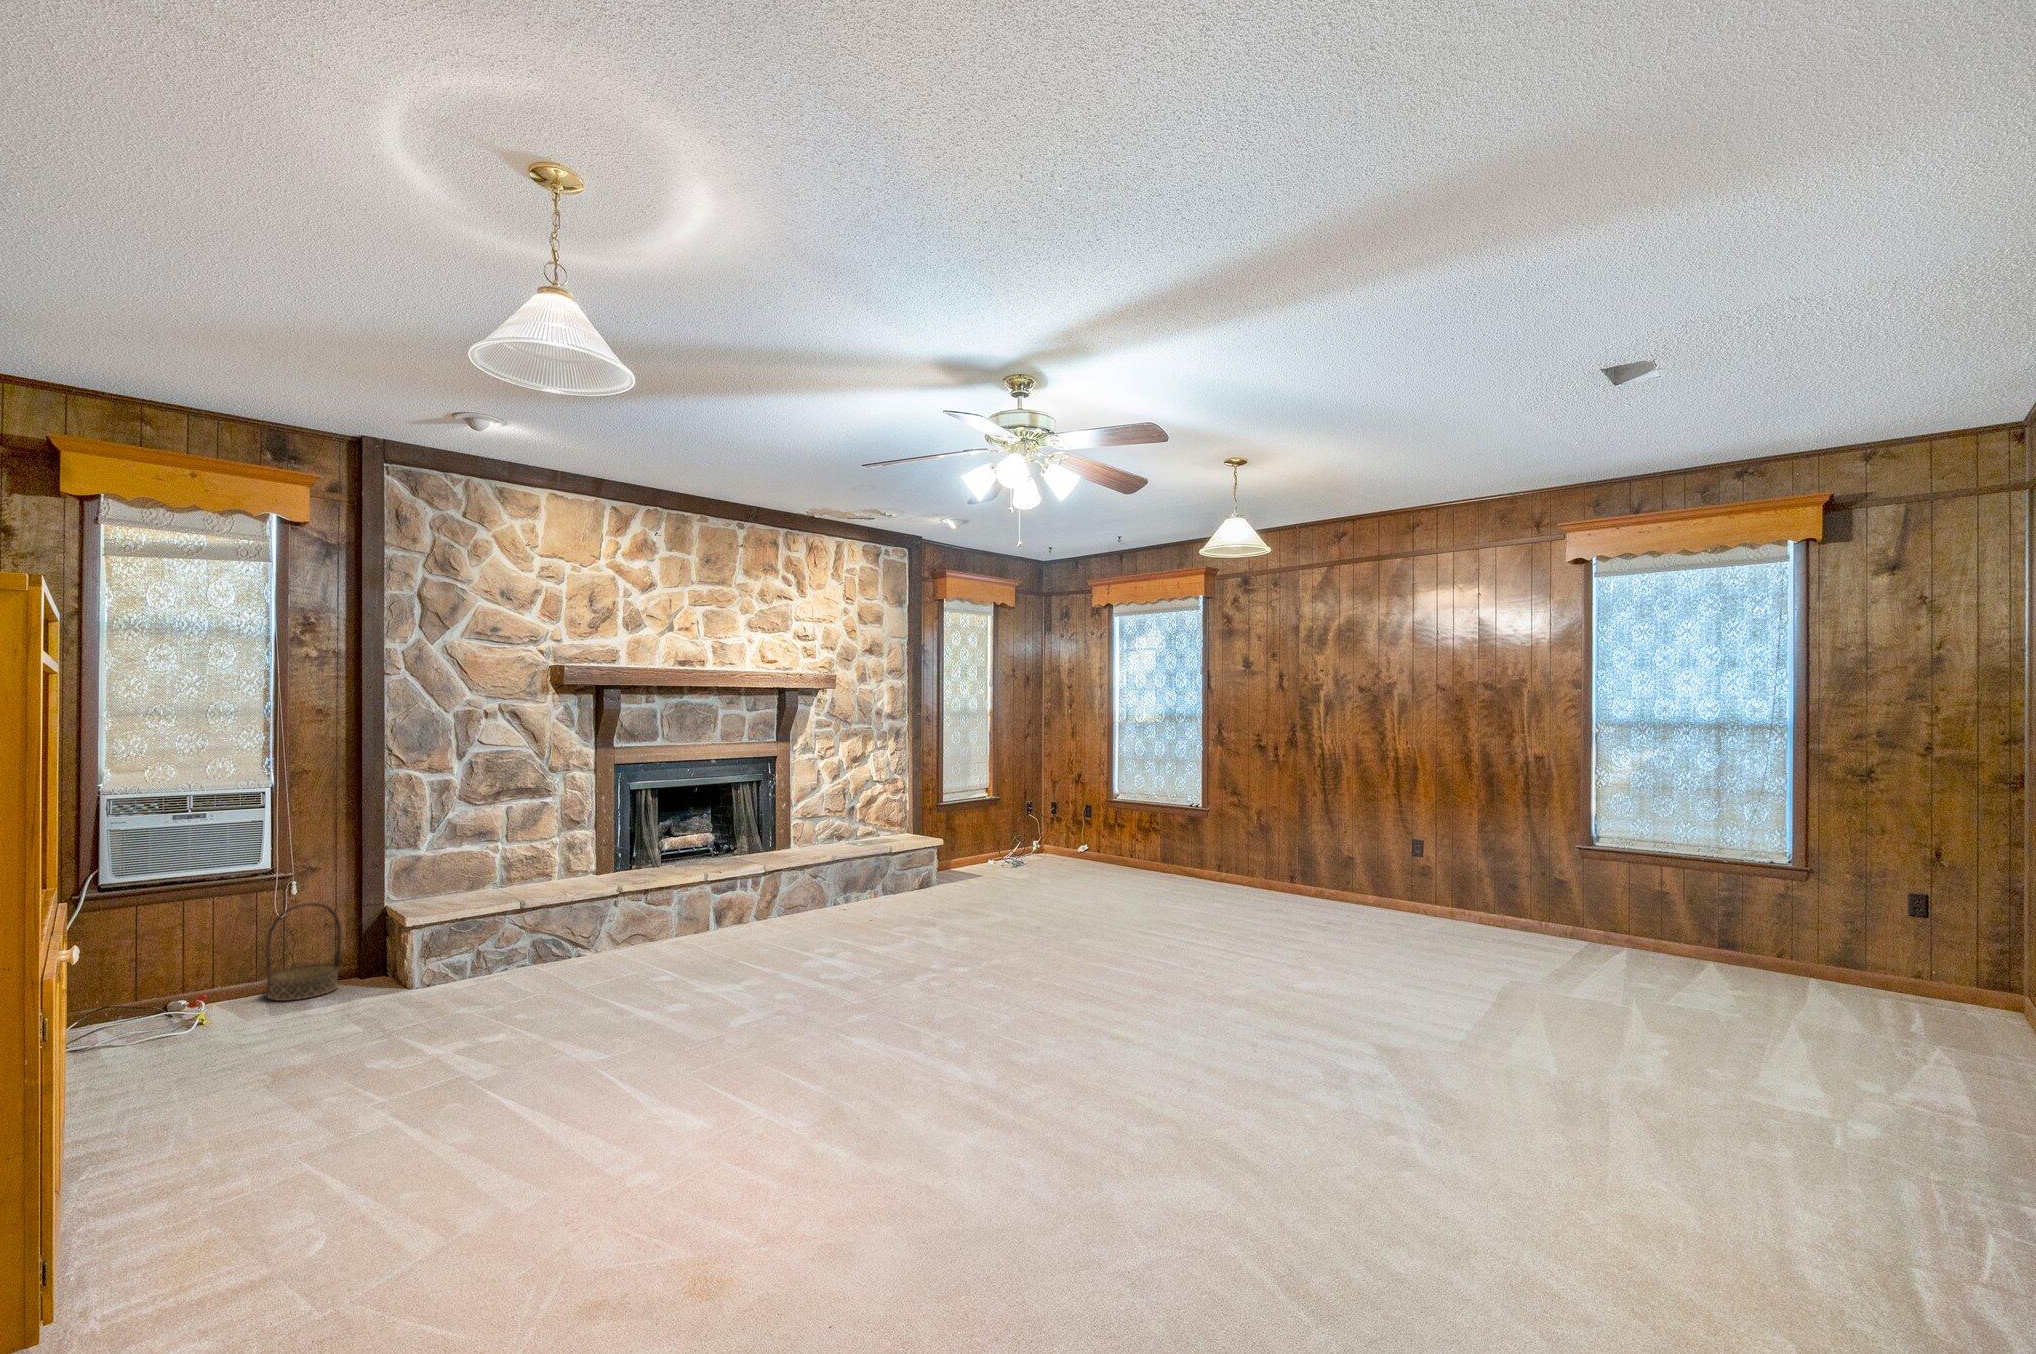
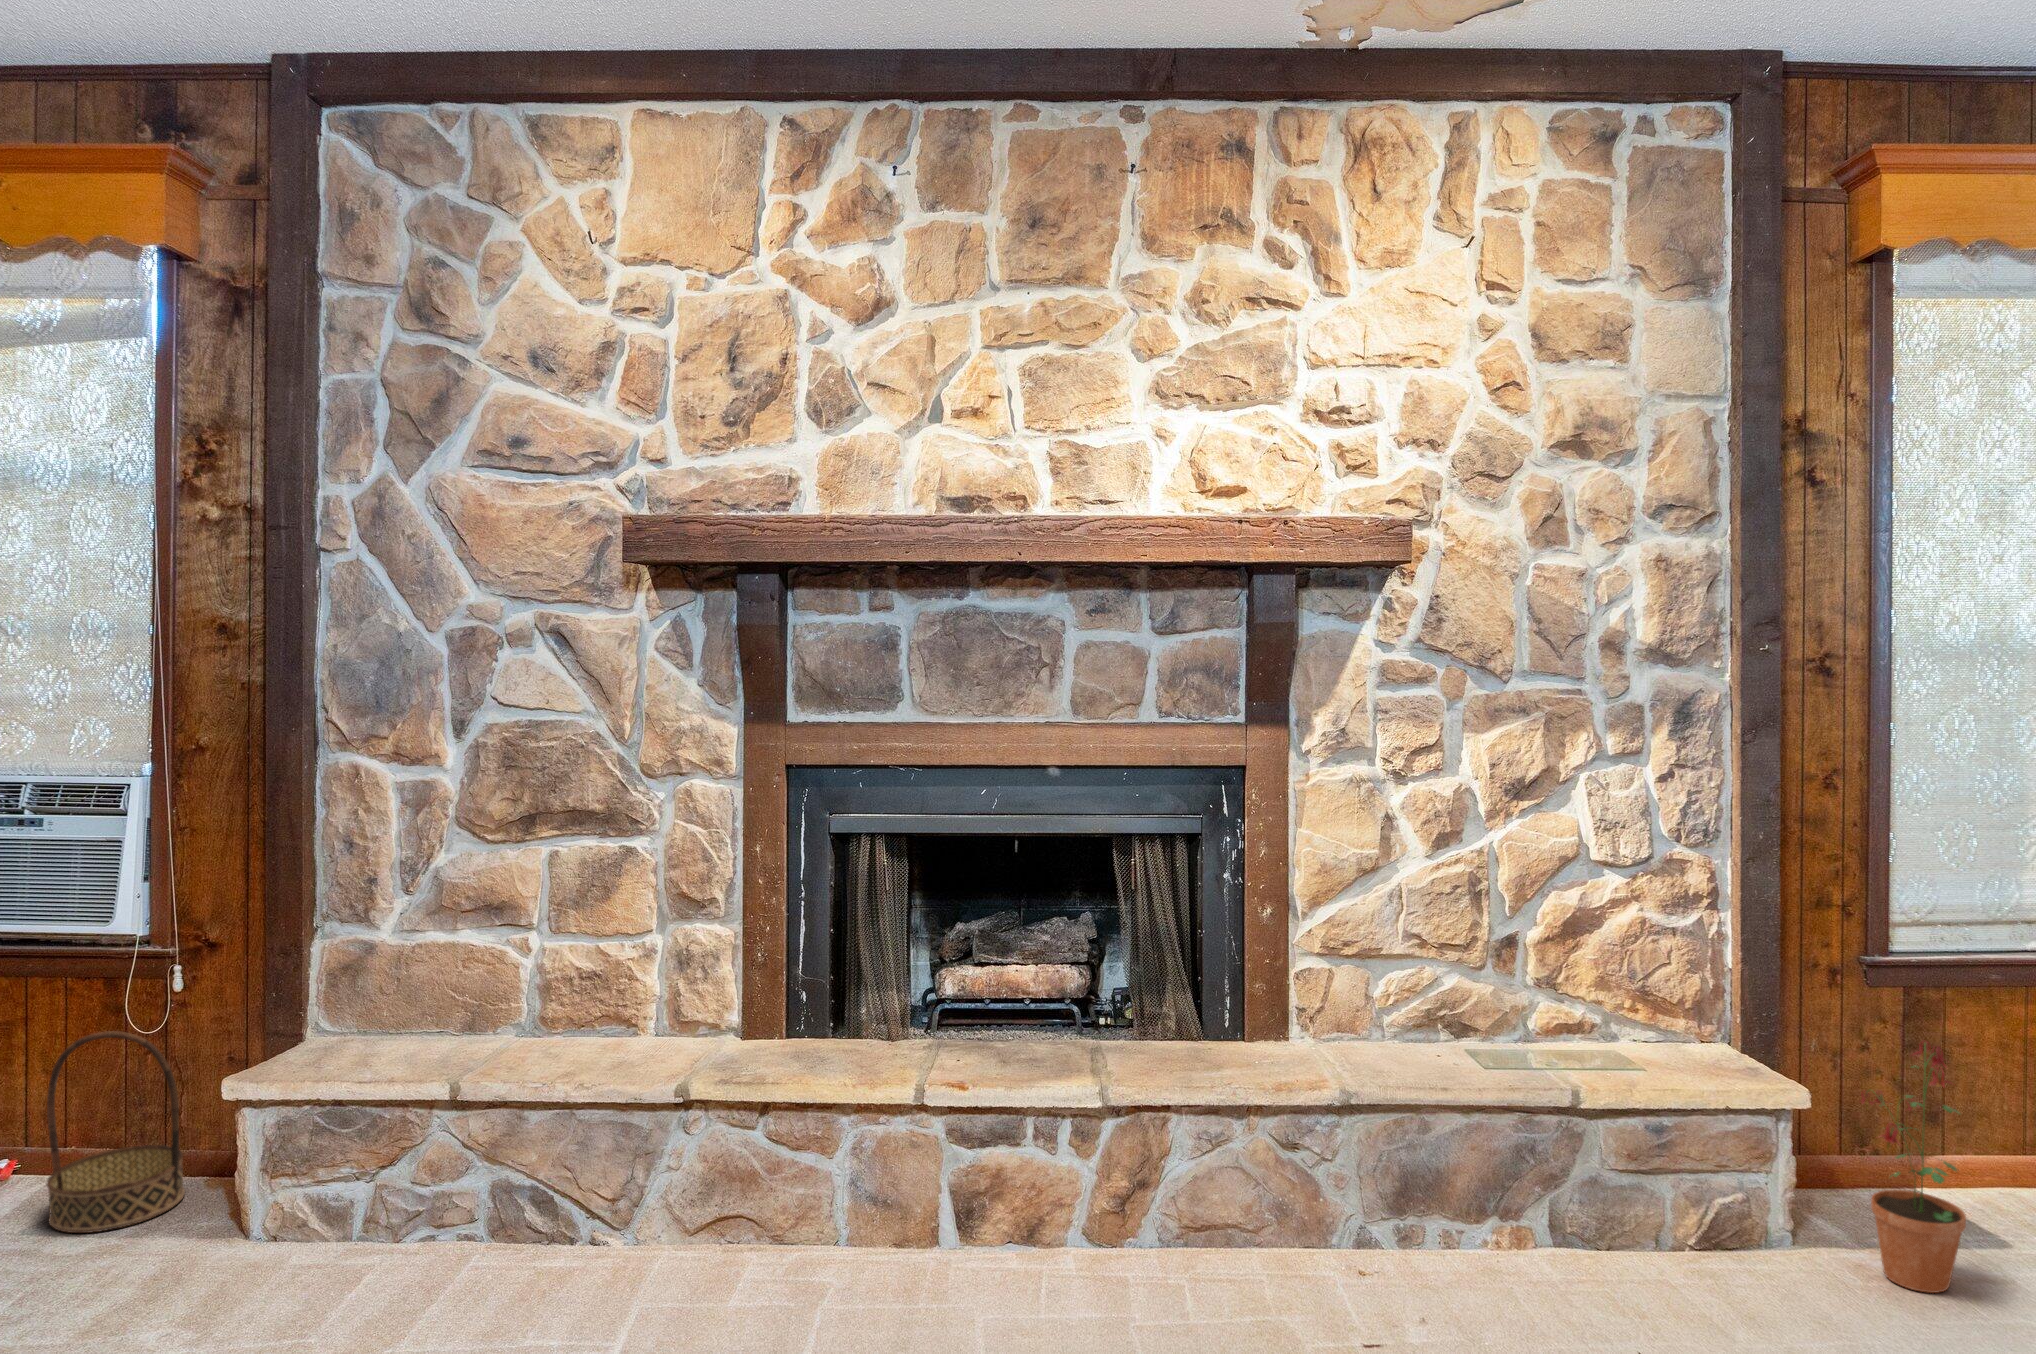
potted plant: none [958,825,986,892] -> present [1861,1041,1966,1293]

